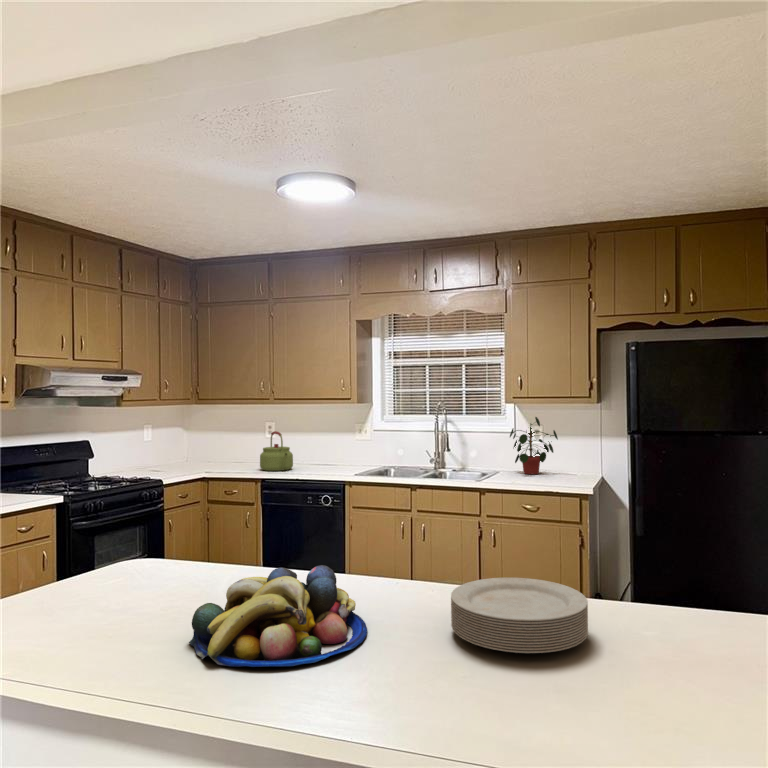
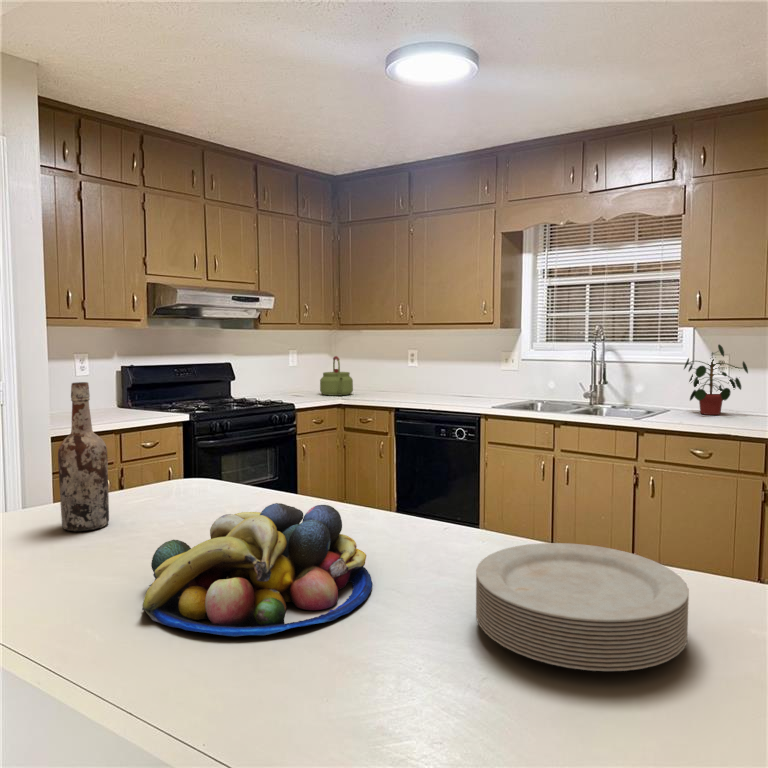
kettle: present [260,431,293,471] -> present [320,356,353,396]
wine bottle: none [55,476,98,610] -> present [58,382,109,531]

